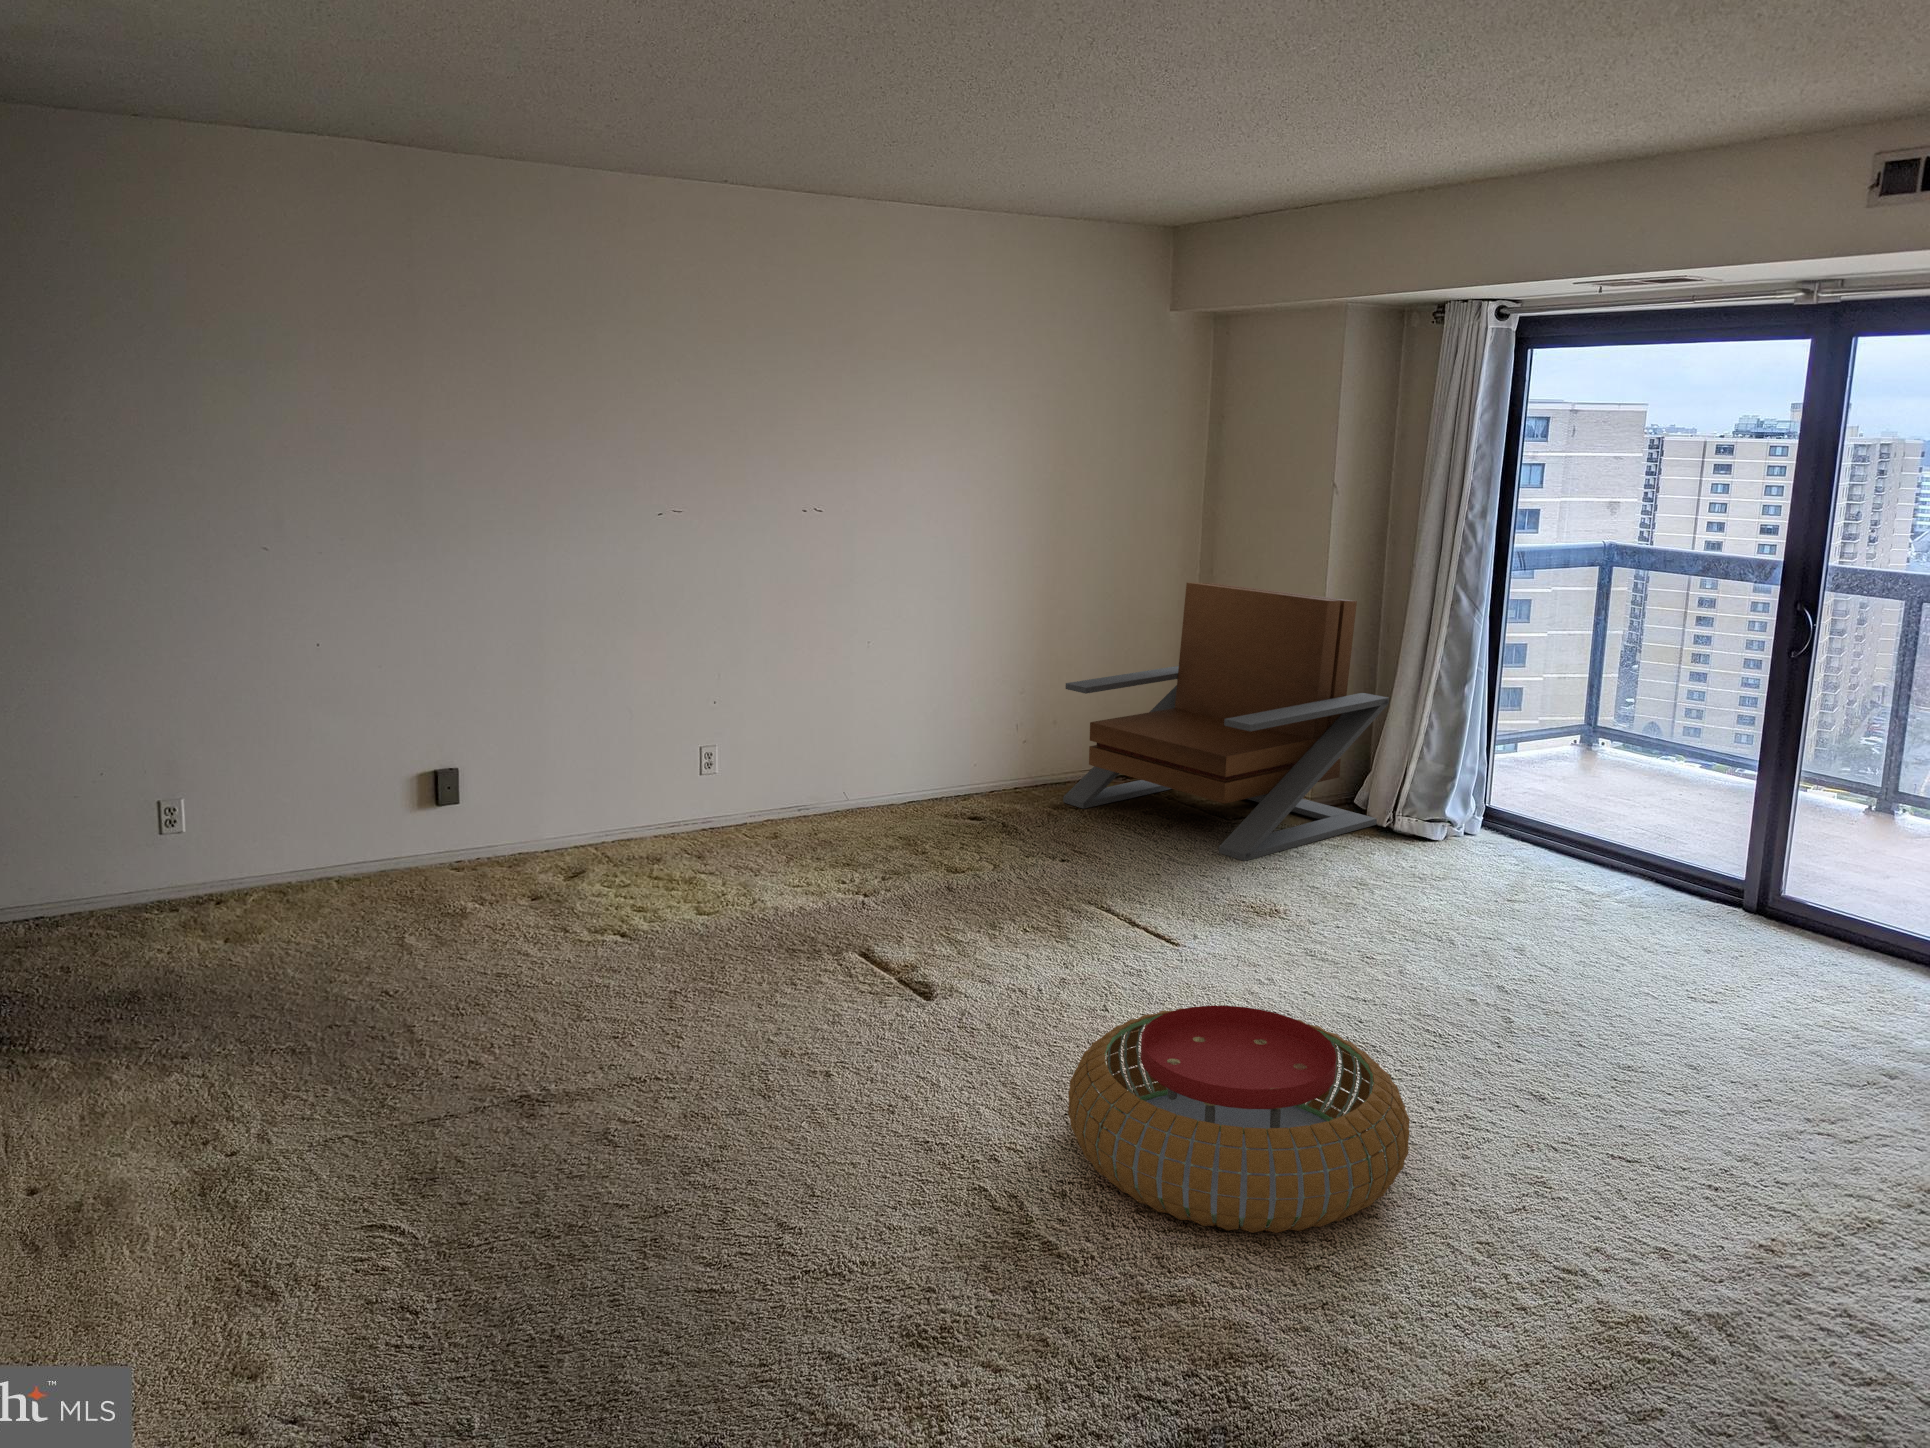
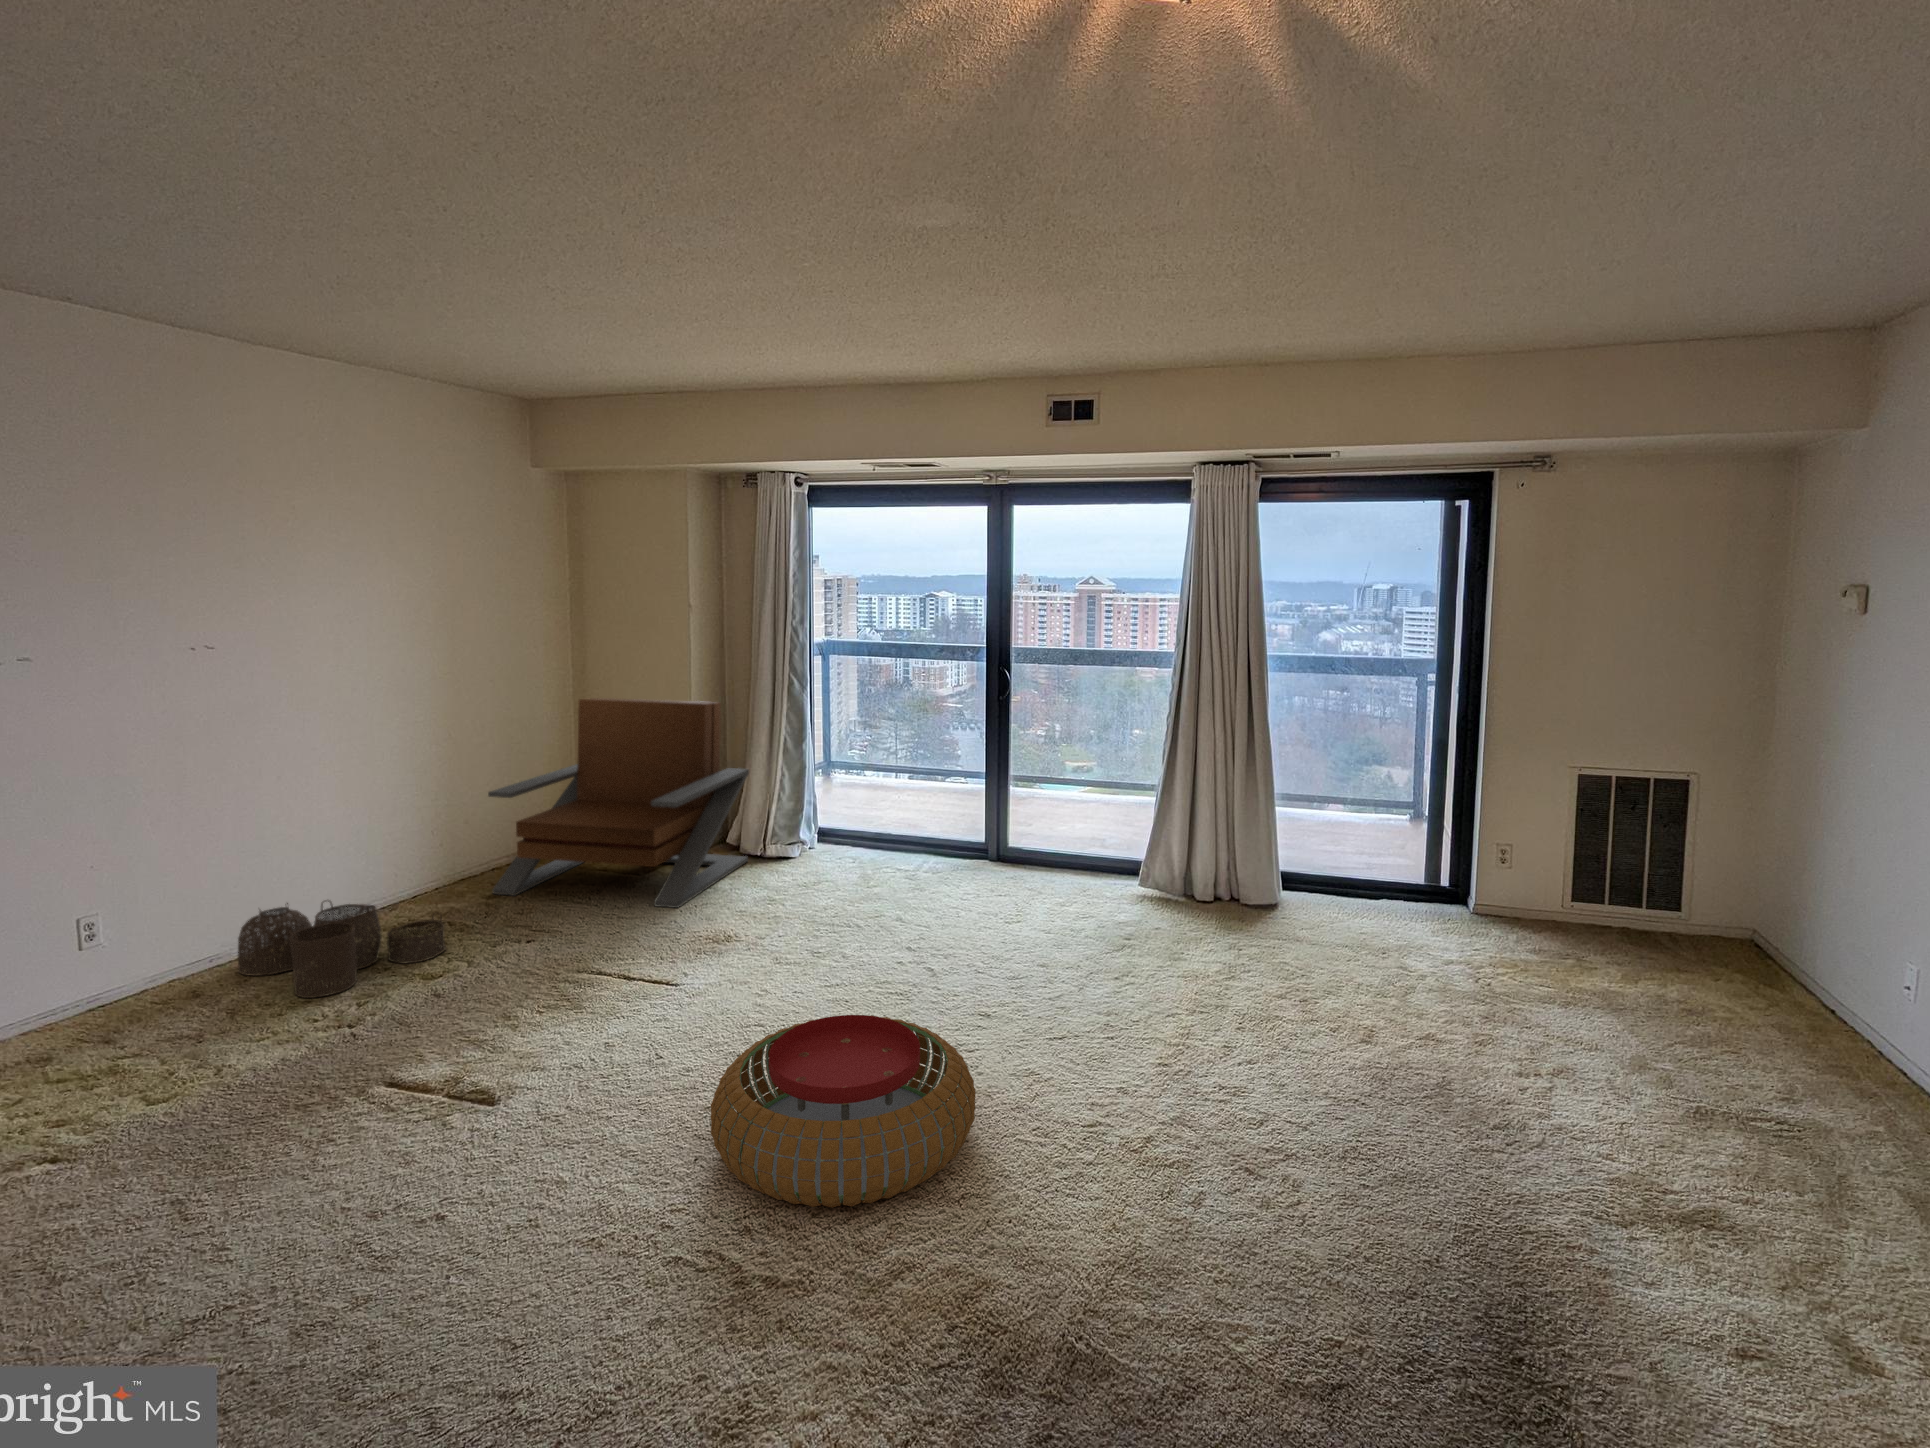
woven basket: none [814,767,985,864] -> present [238,901,446,998]

